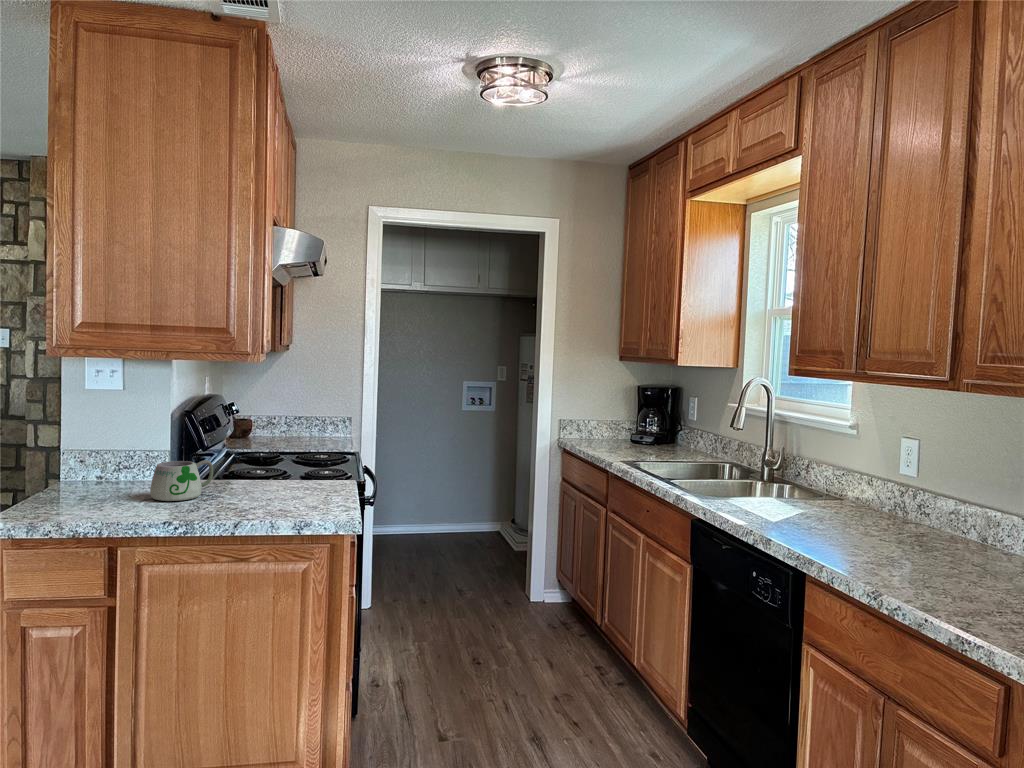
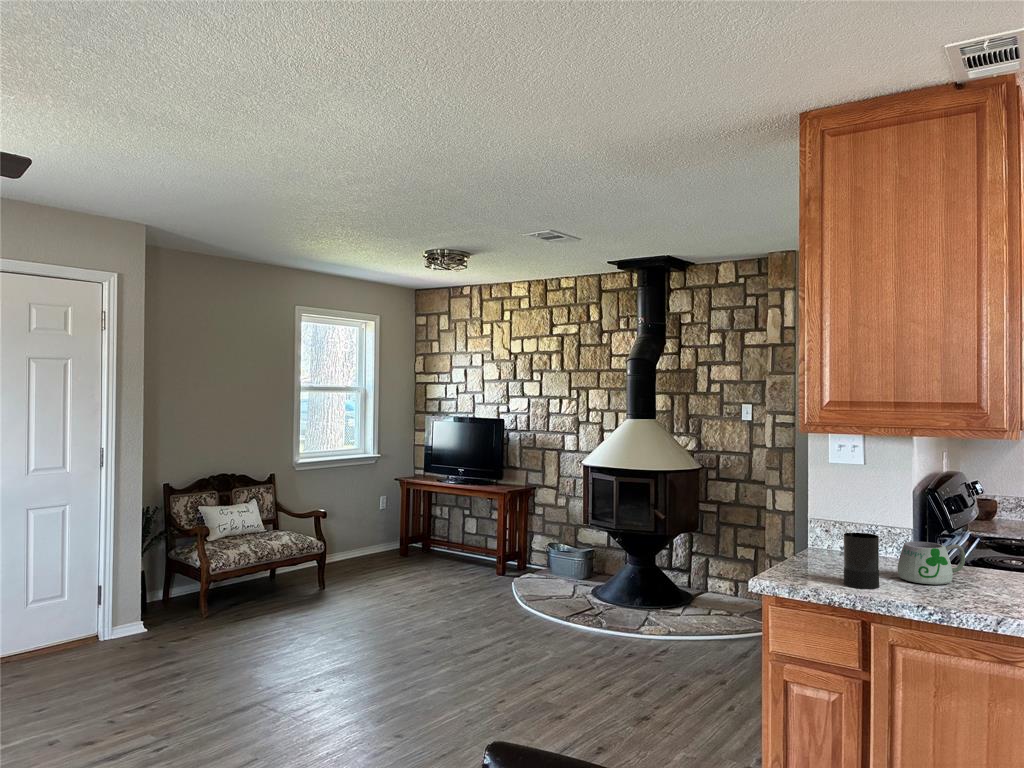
candle: none [87,456,130,515] -> present [844,529,879,589]

